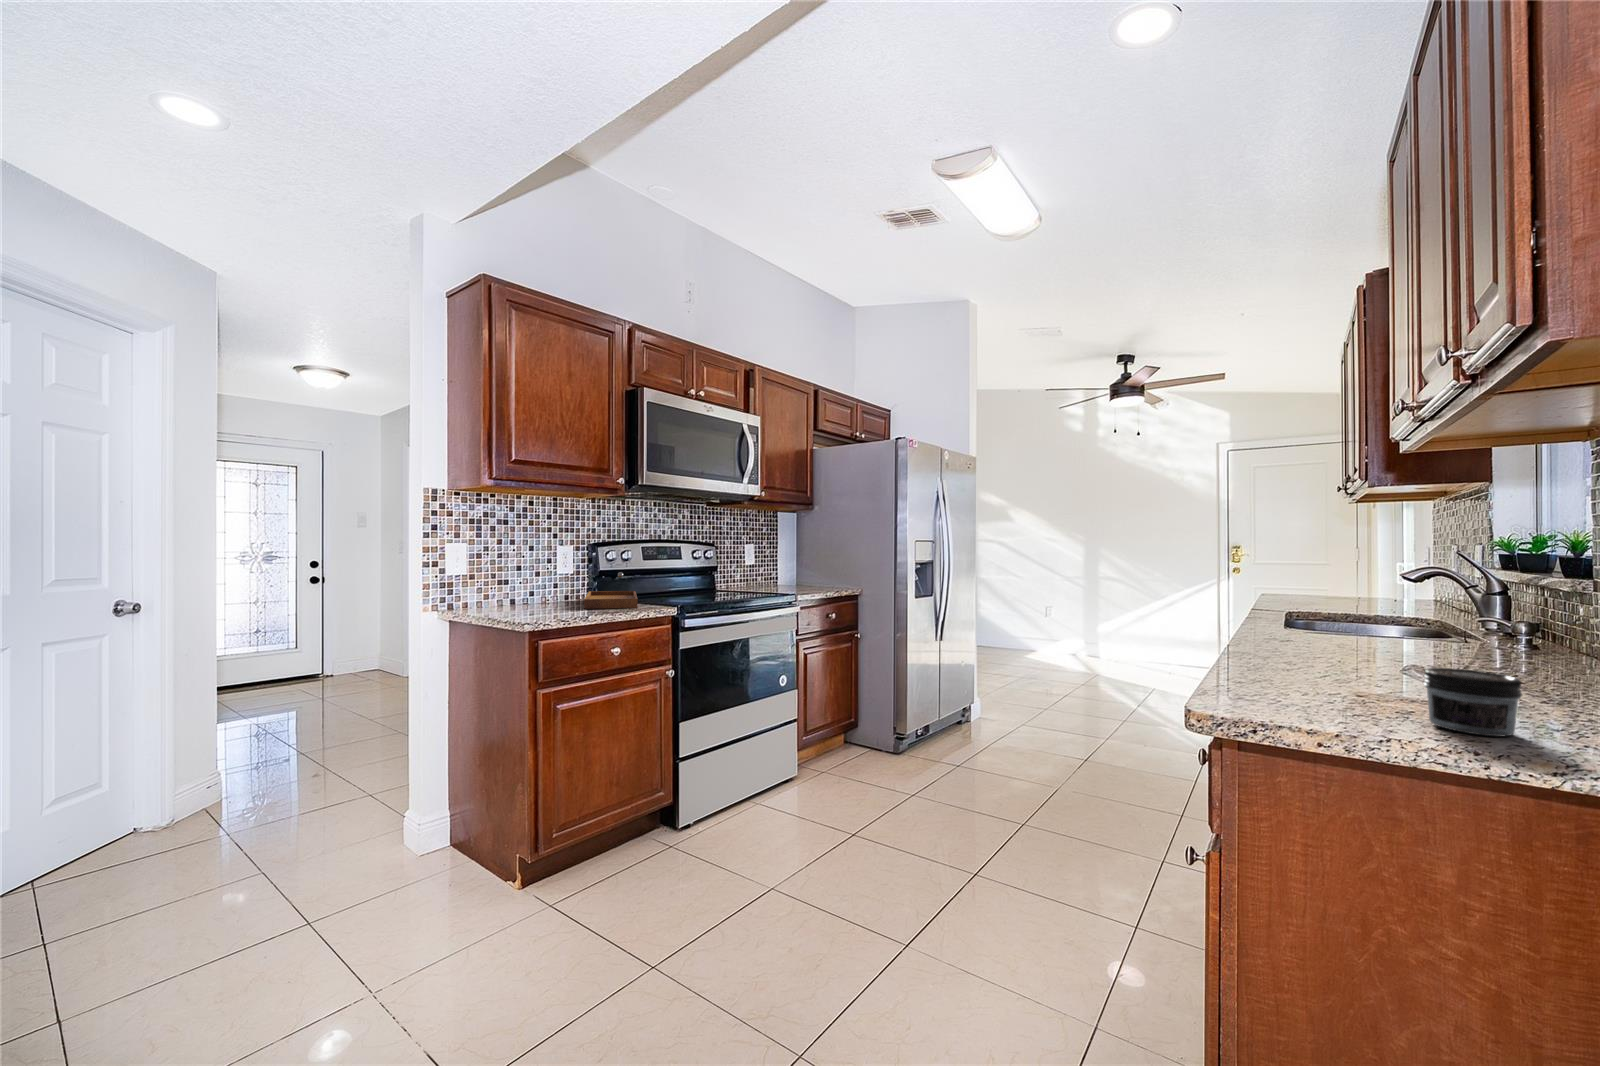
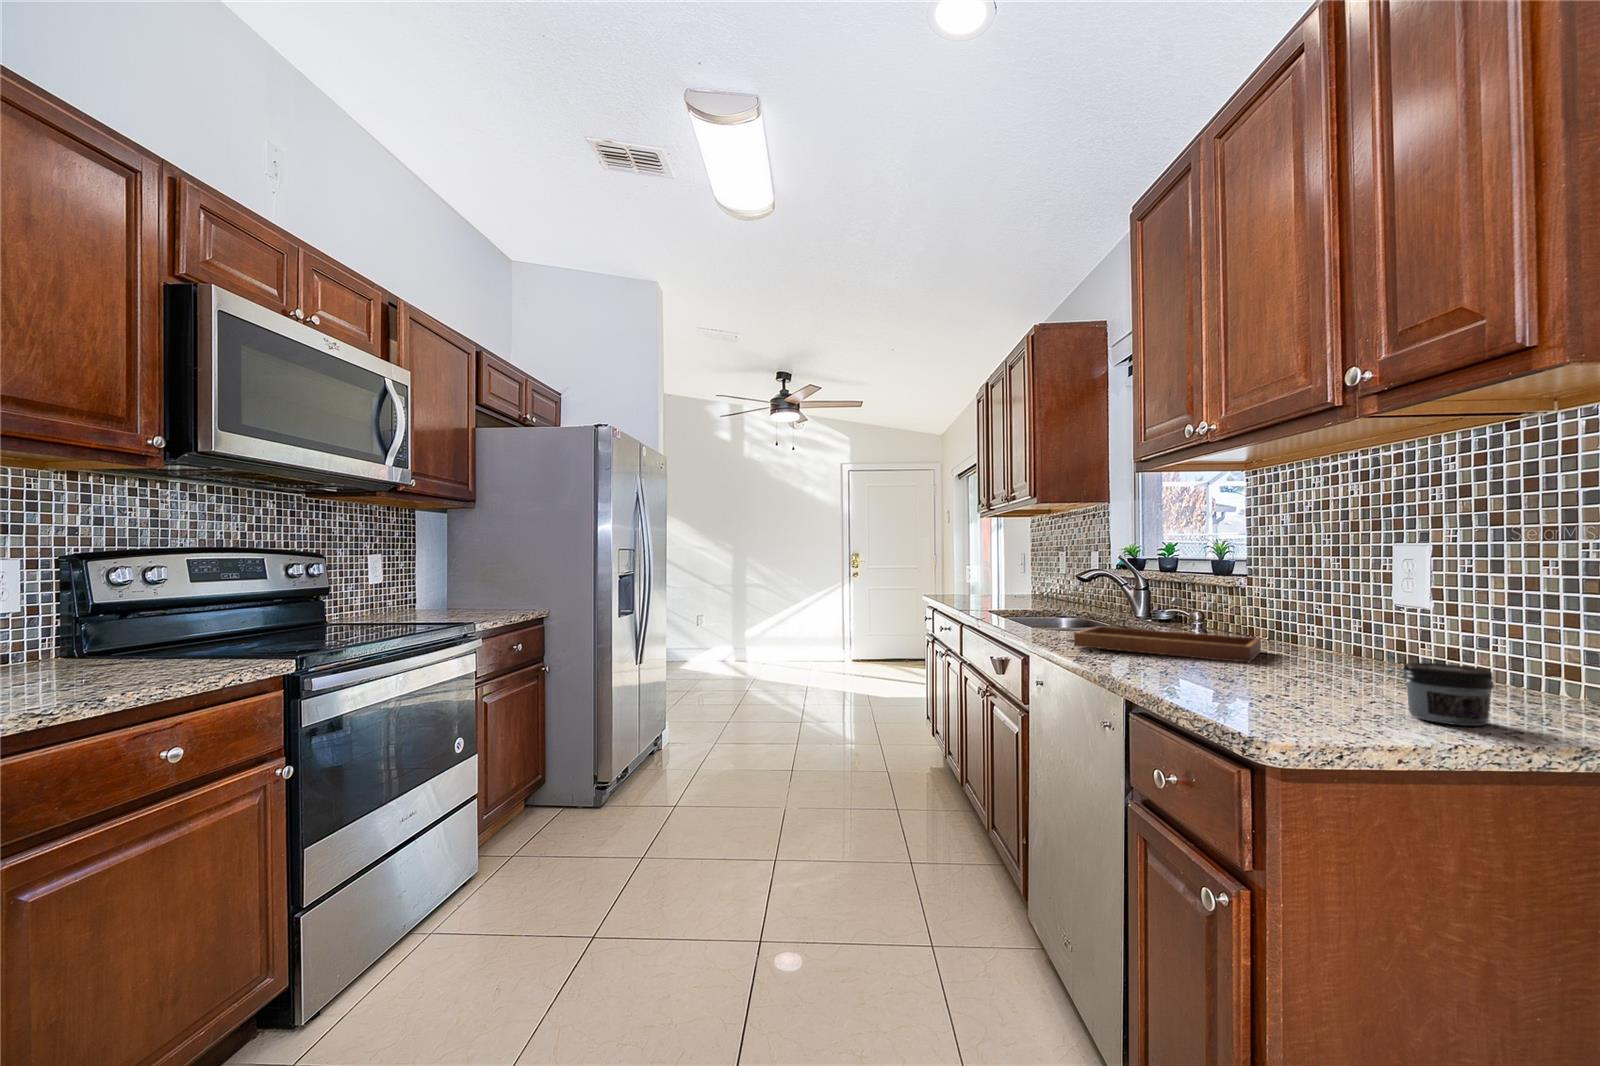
tray: present [584,572,638,609] -> present [1074,597,1261,662]

